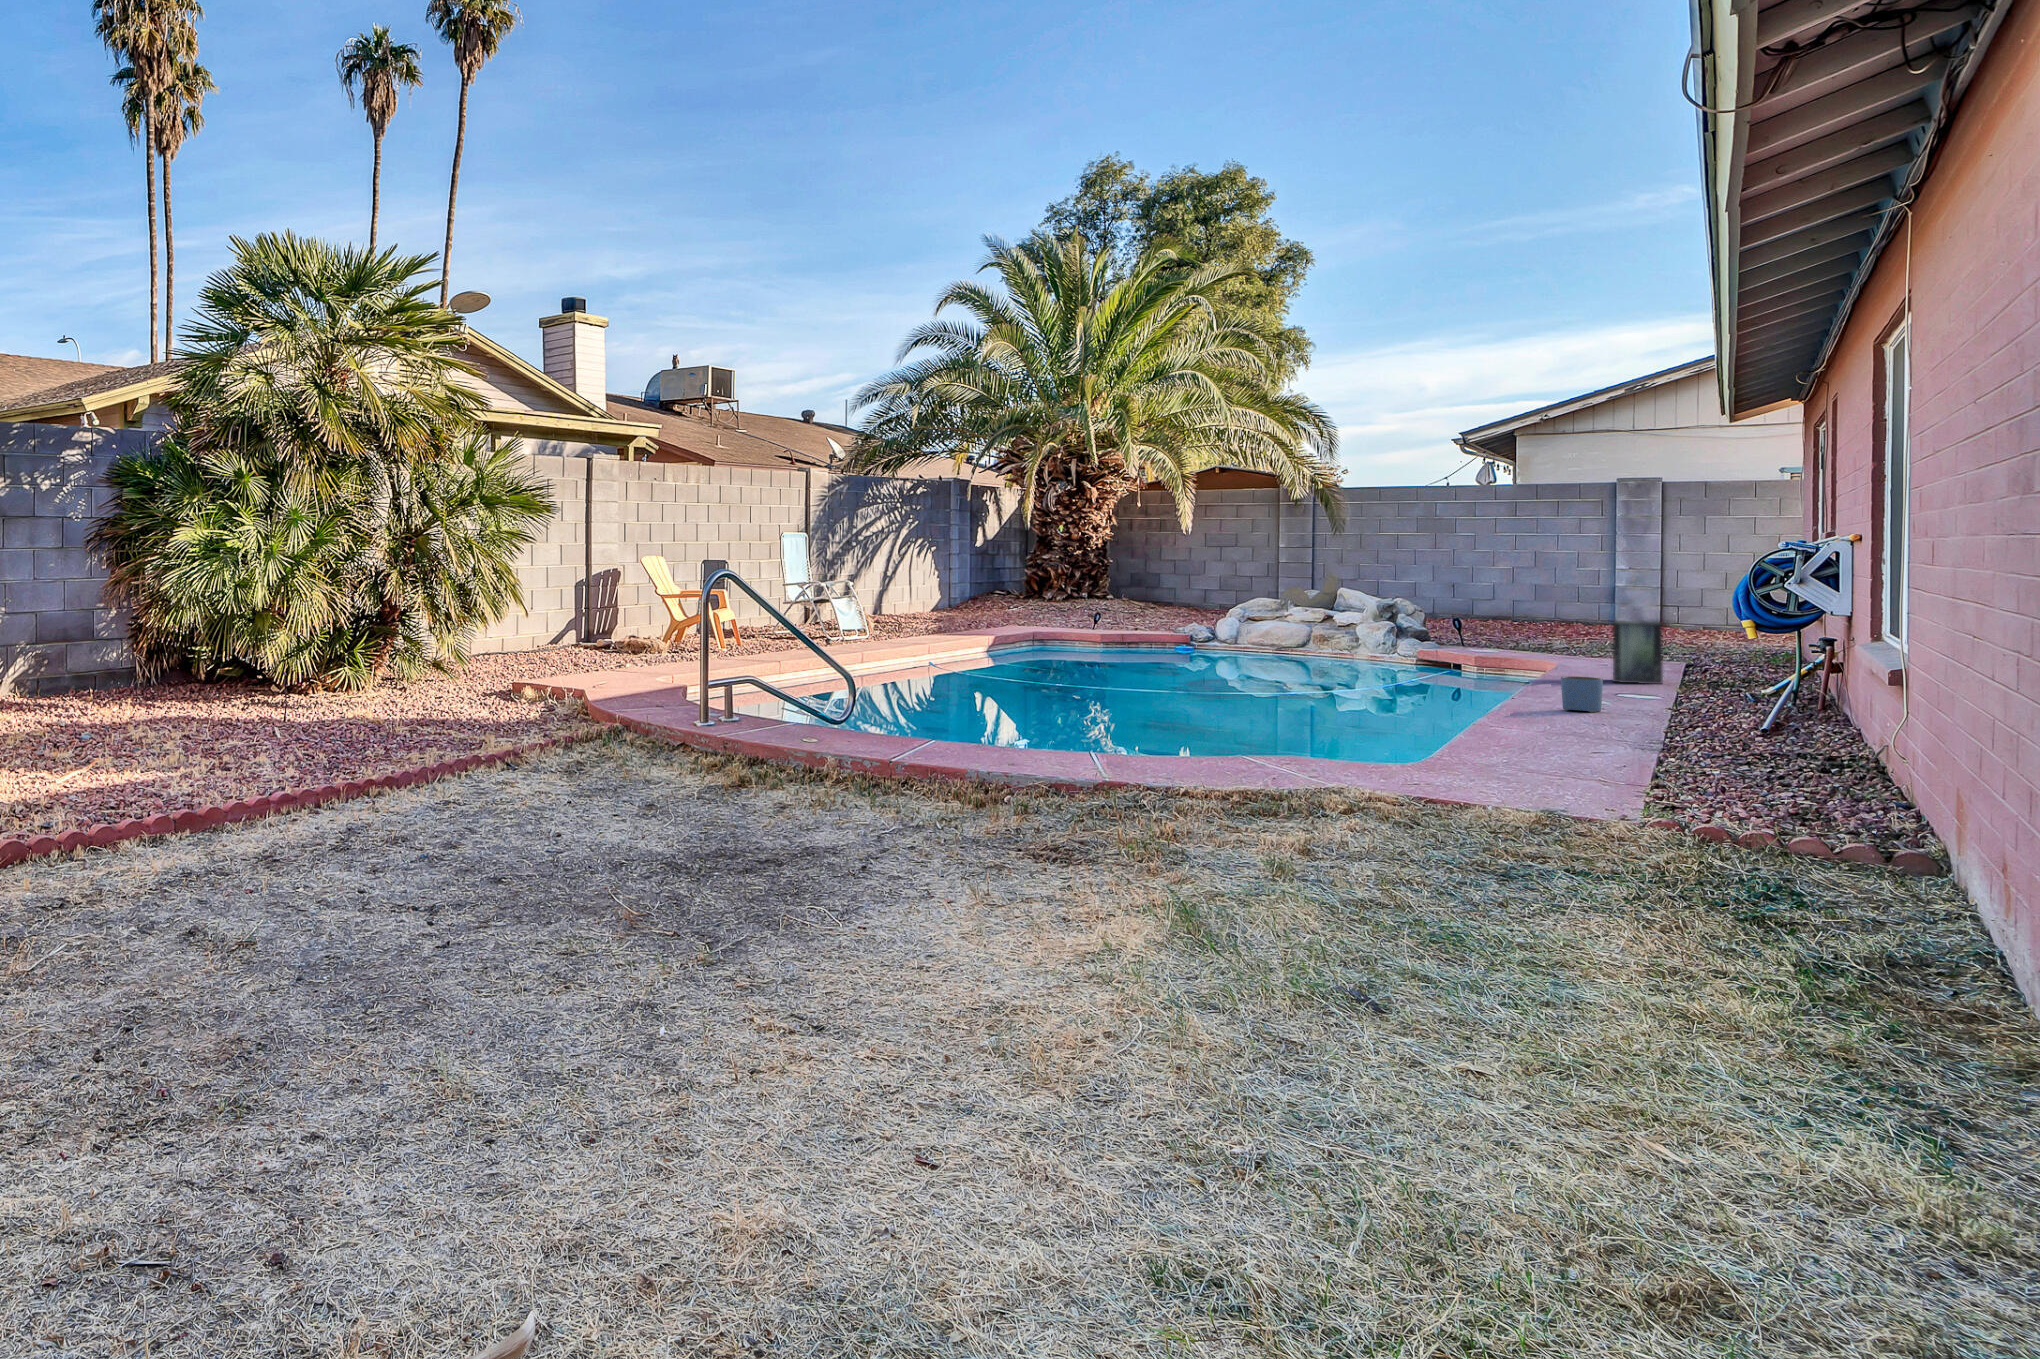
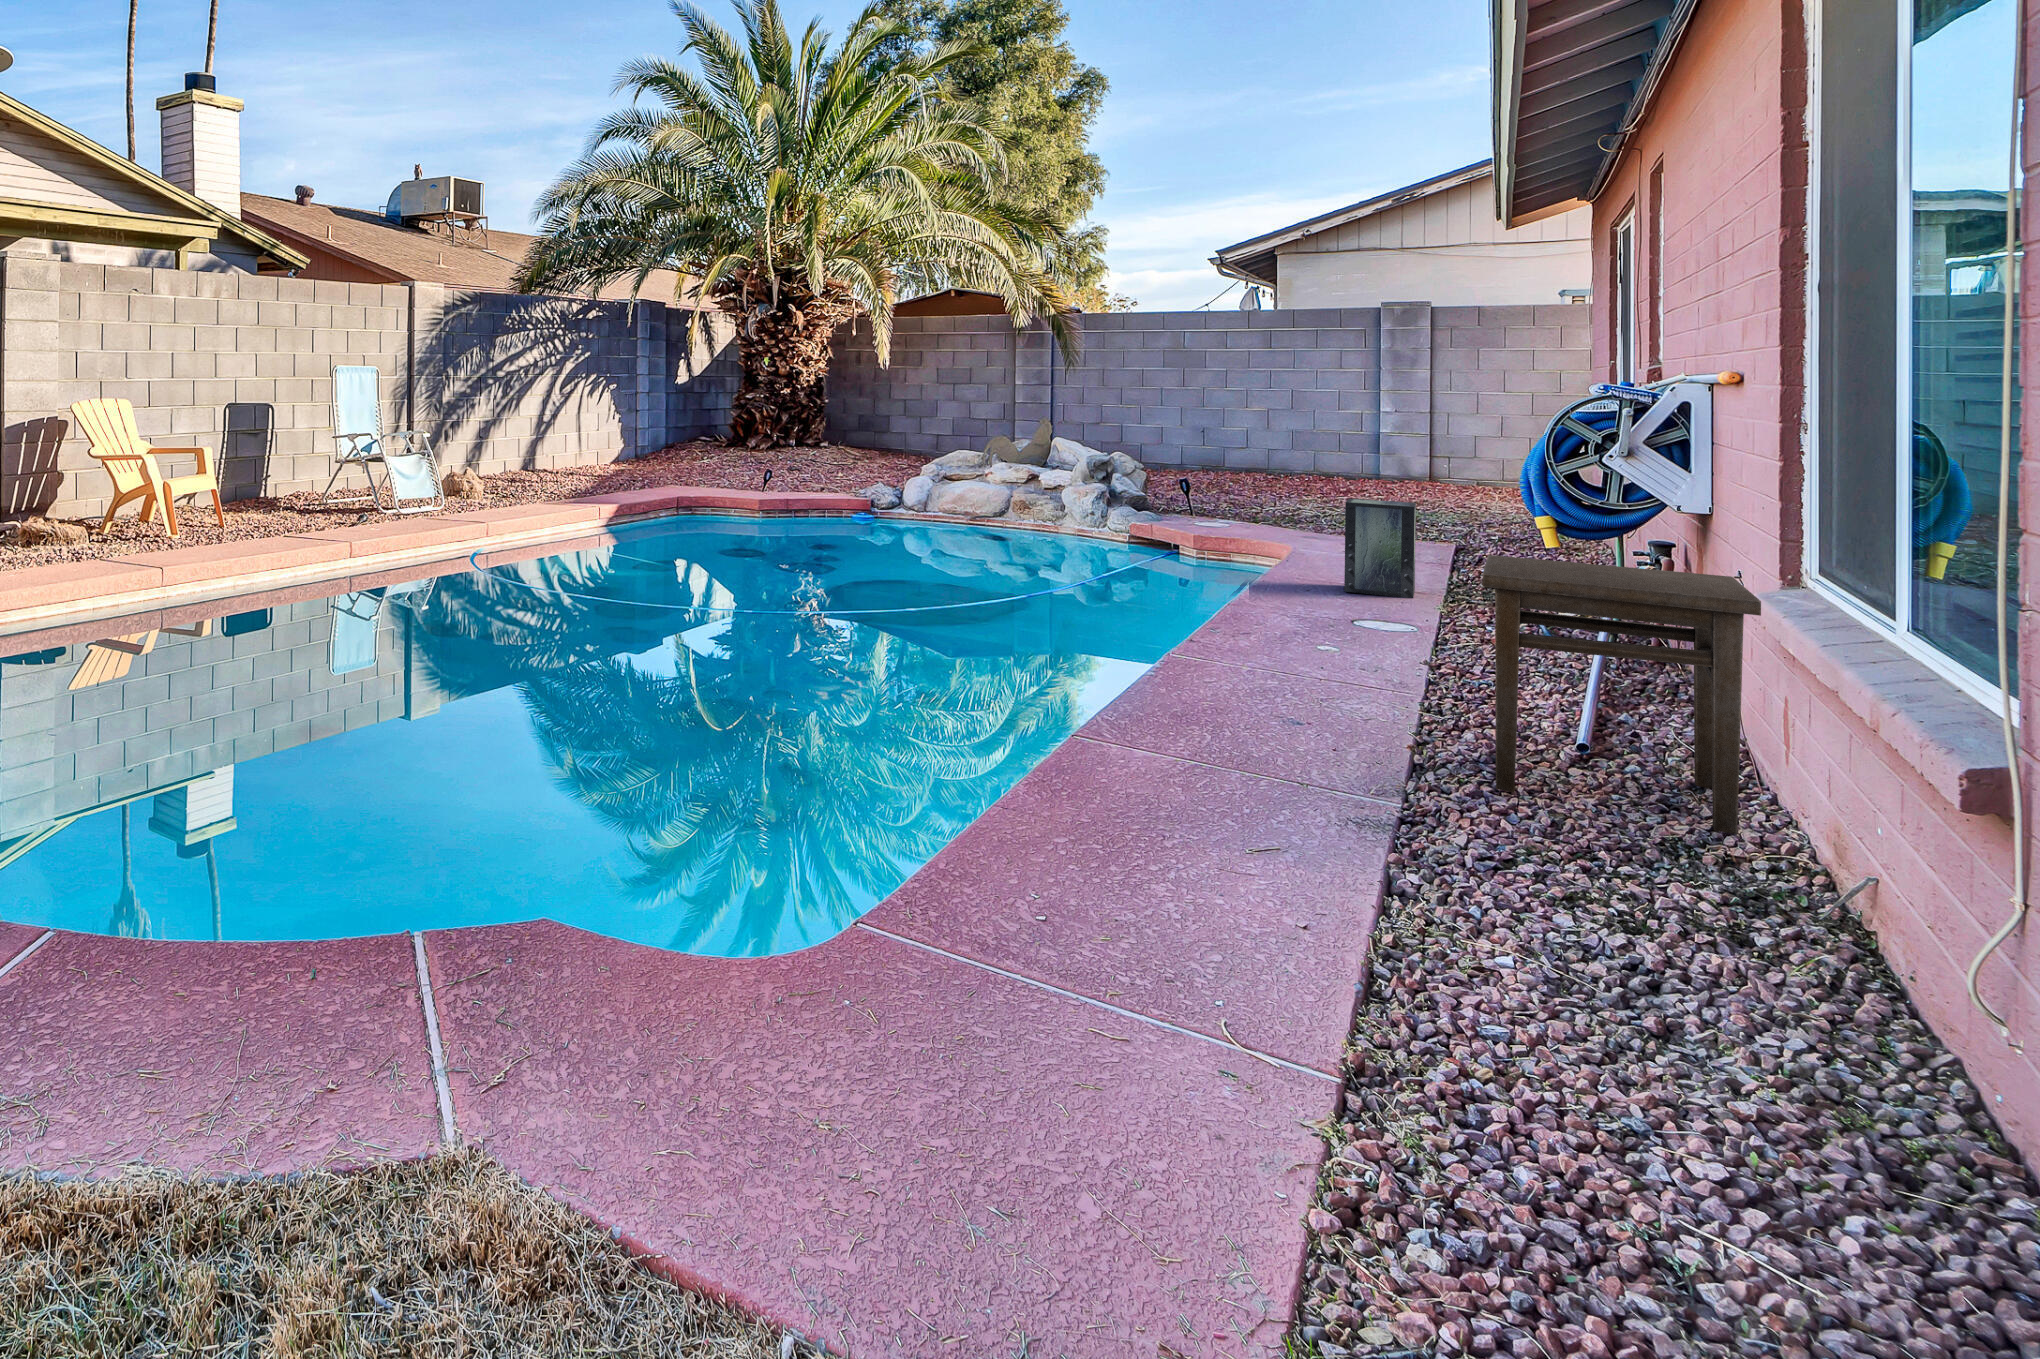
side table: none [1728,635,1862,752] -> present [1483,555,1761,834]
planter: present [1561,676,1603,713] -> none [1231,599,1295,665]

